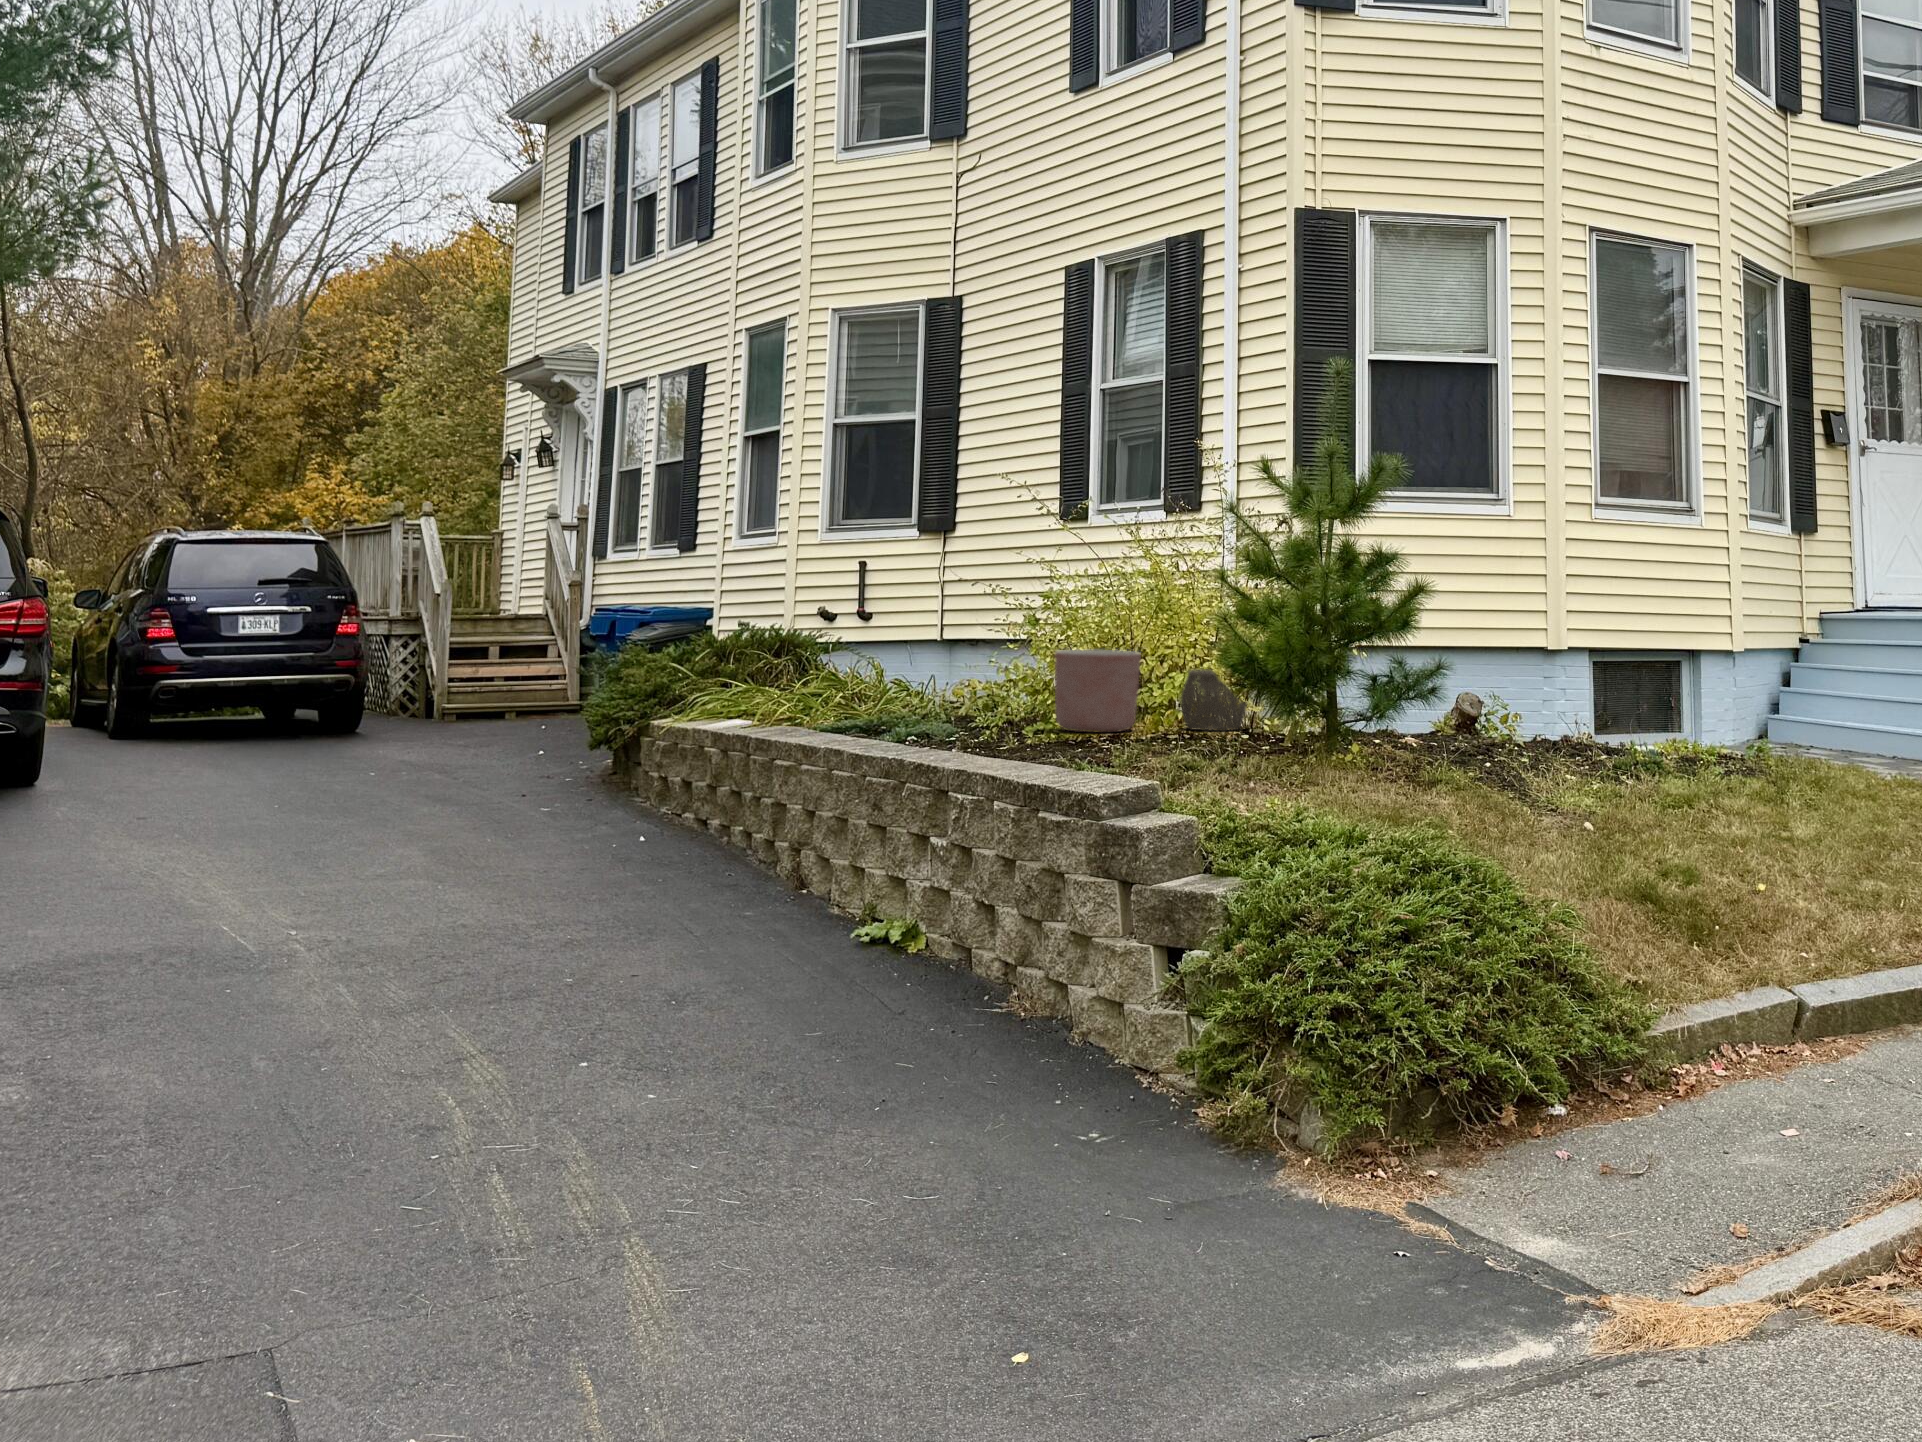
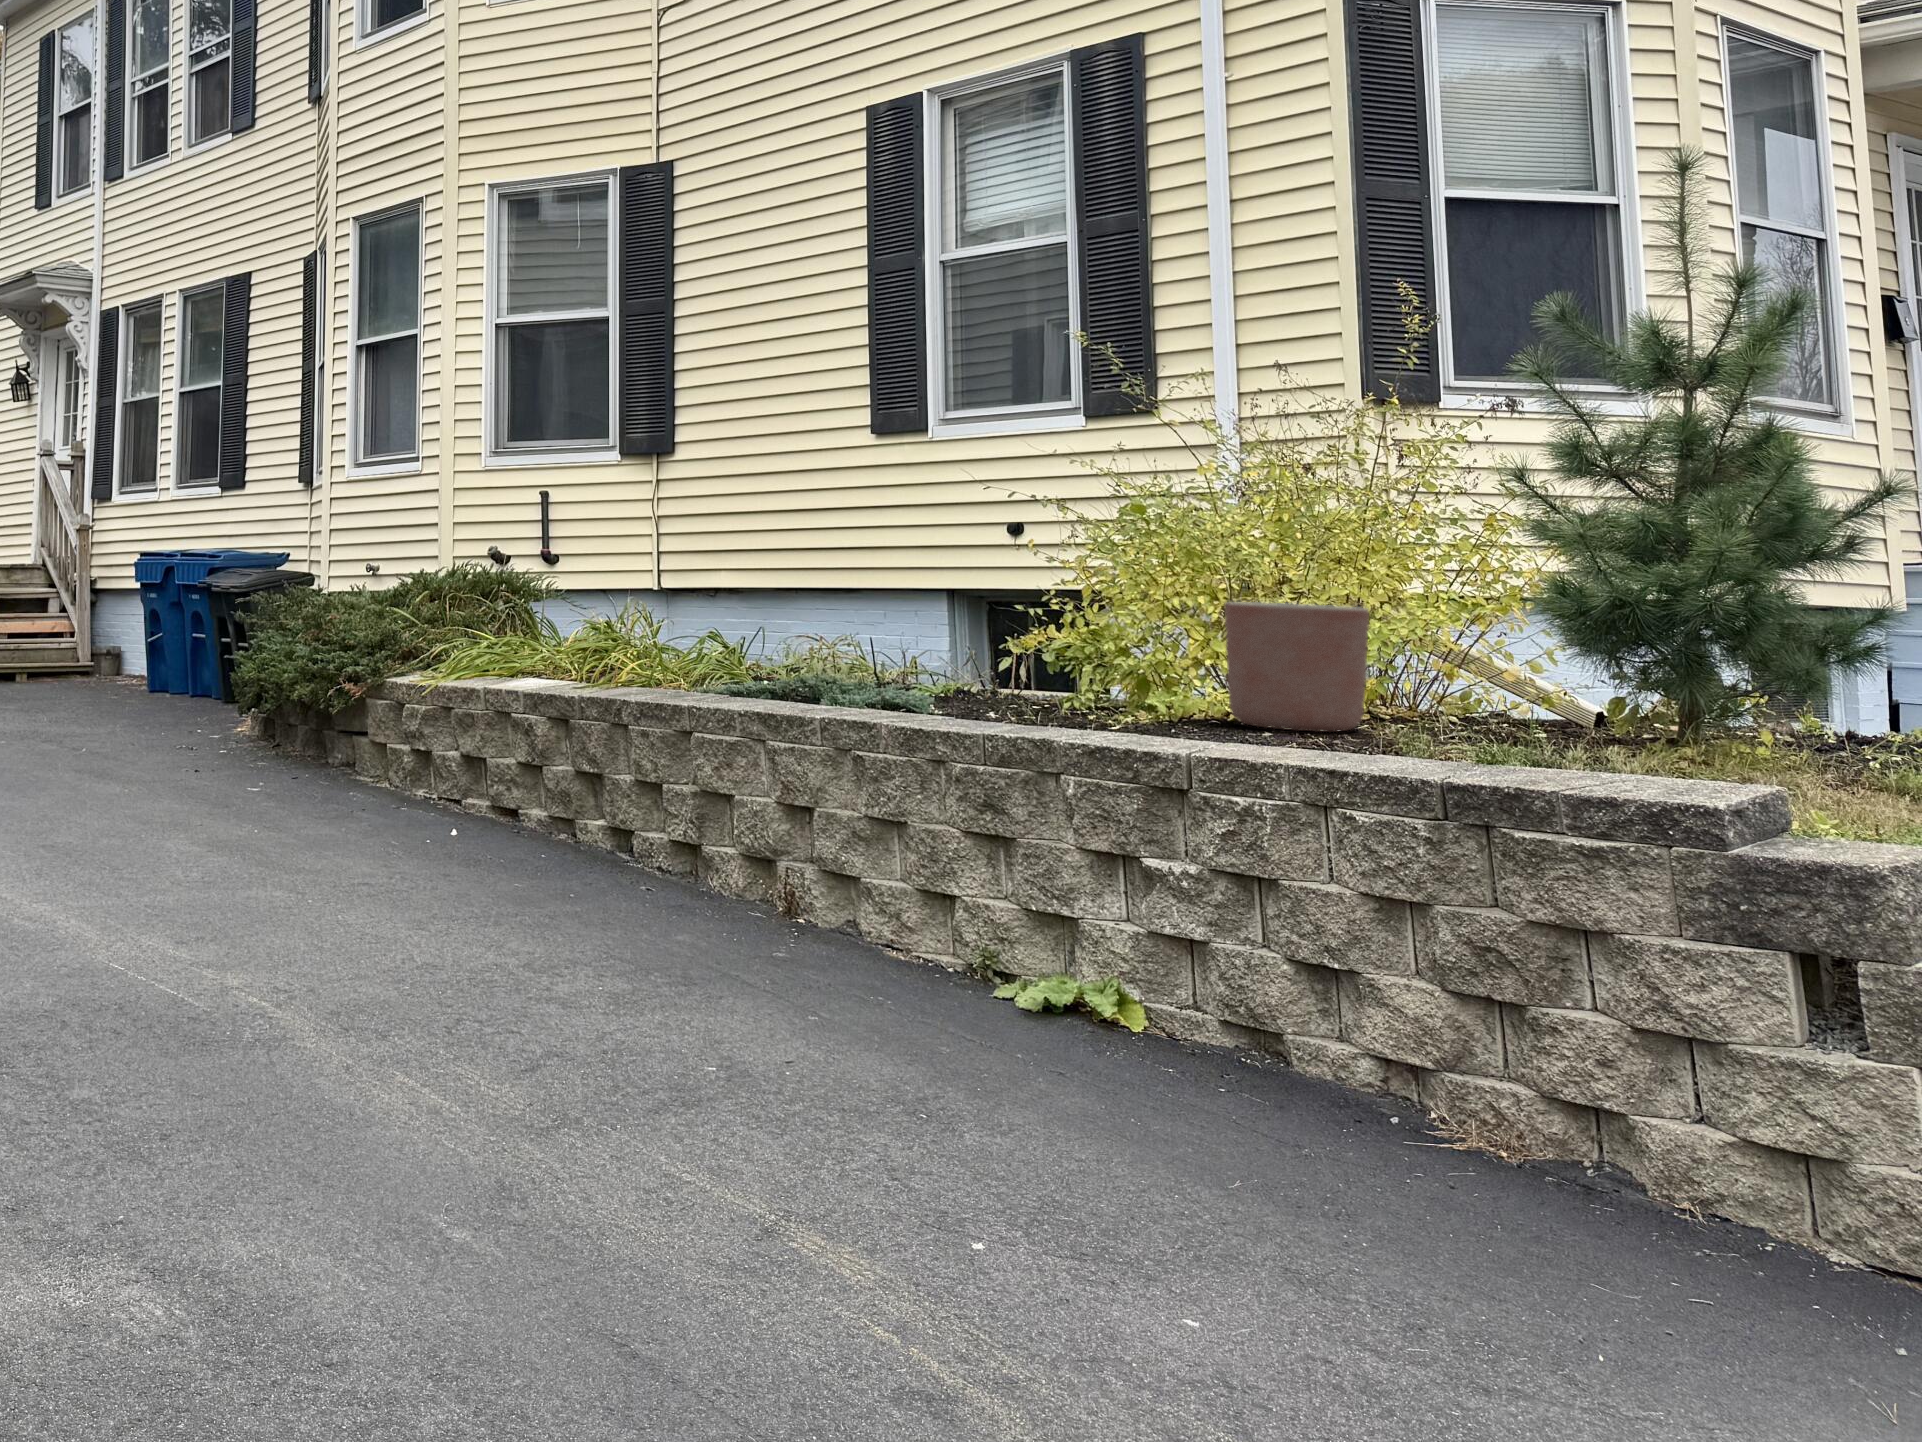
woven basket: present [1181,669,1247,731] -> none [1402,635,1518,732]

